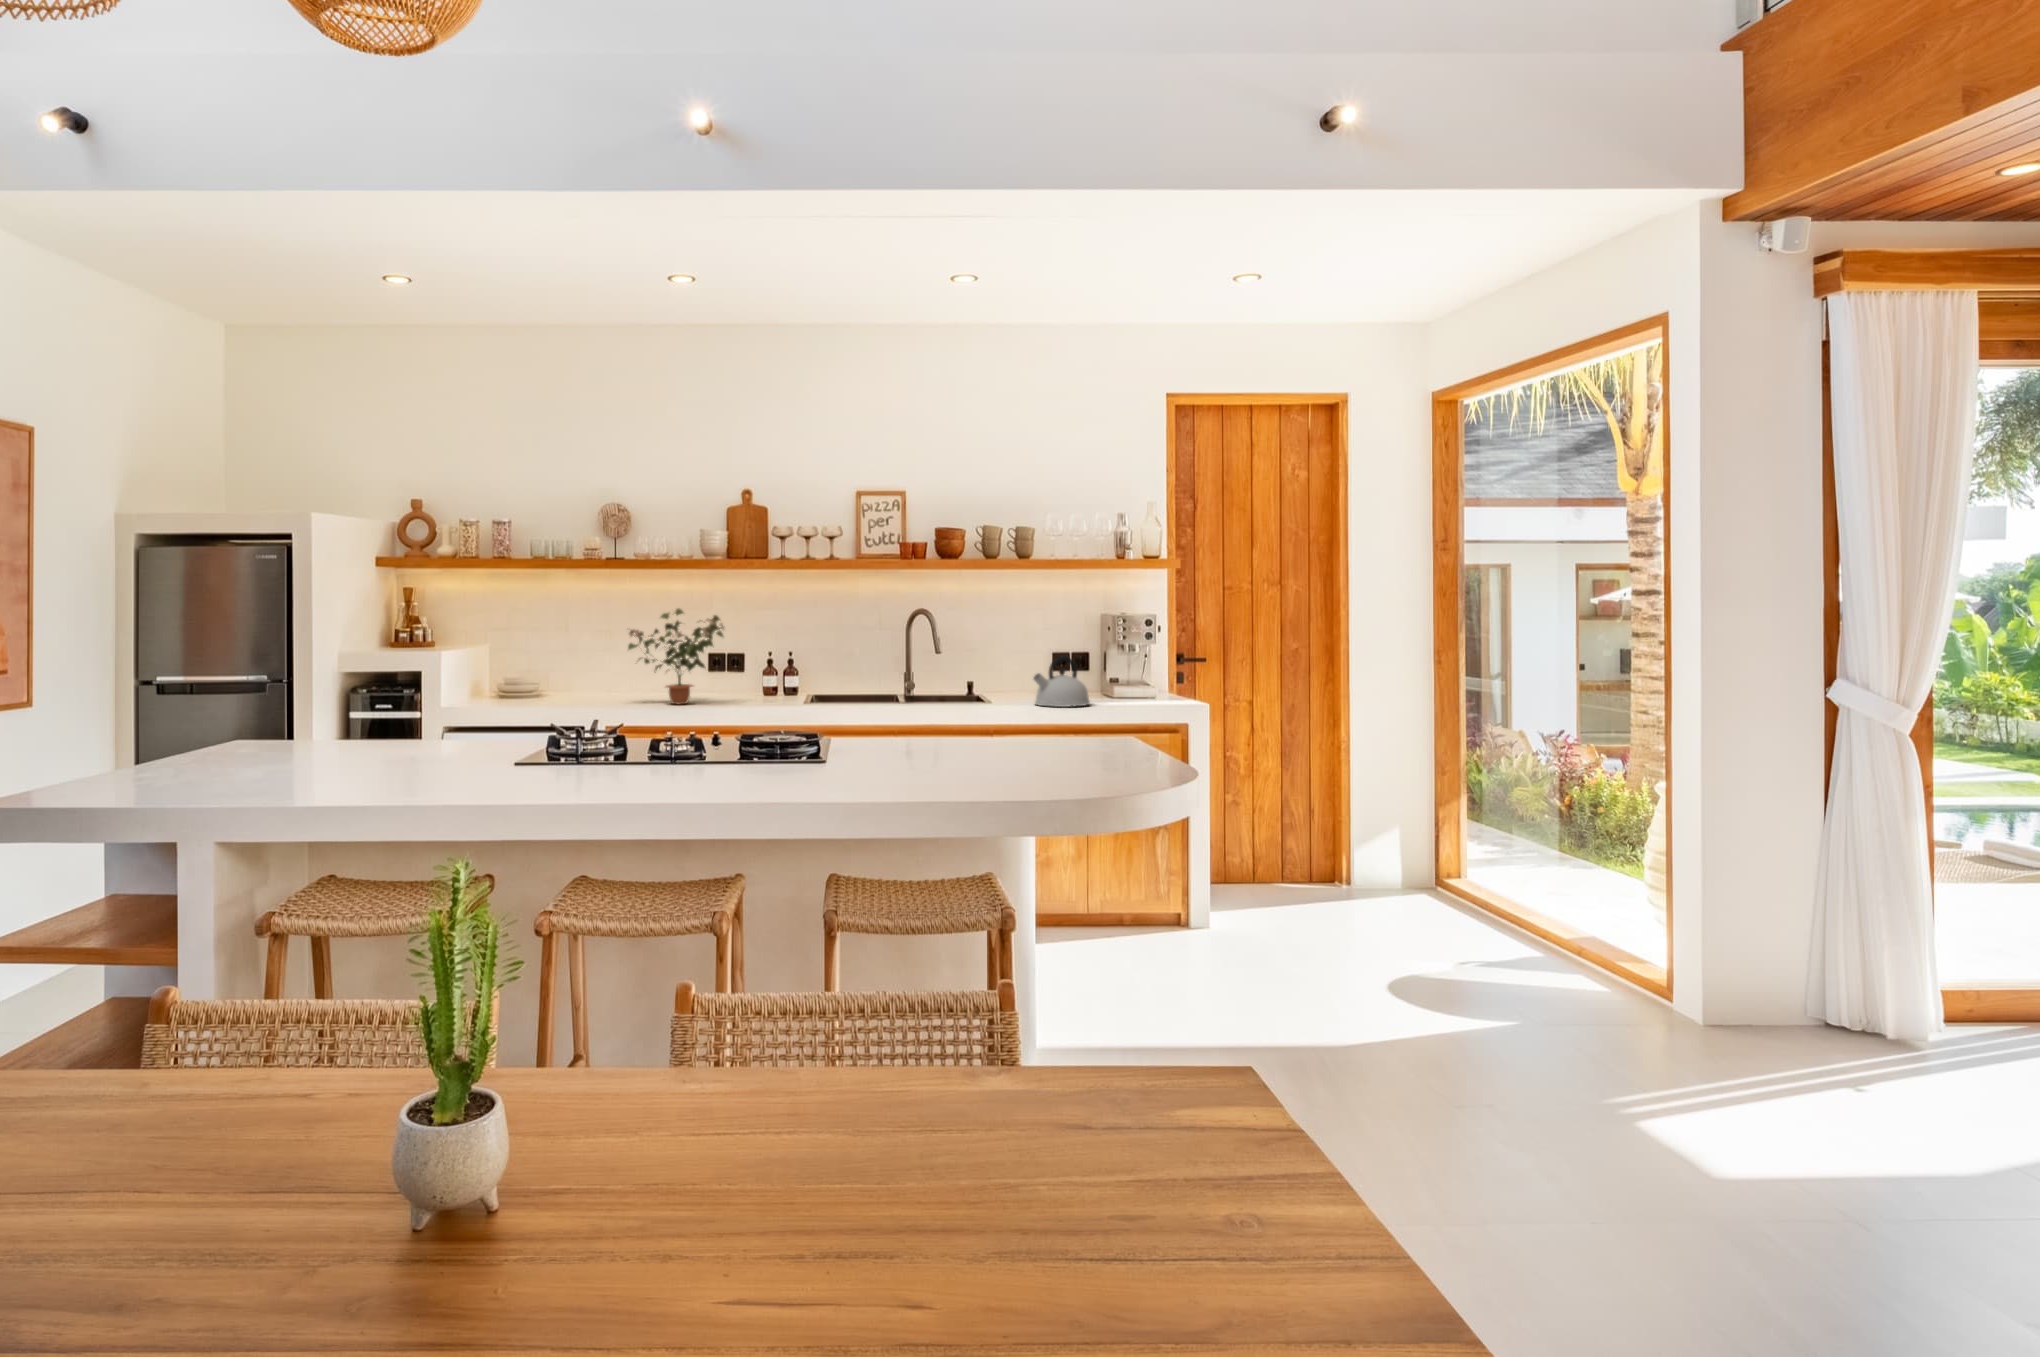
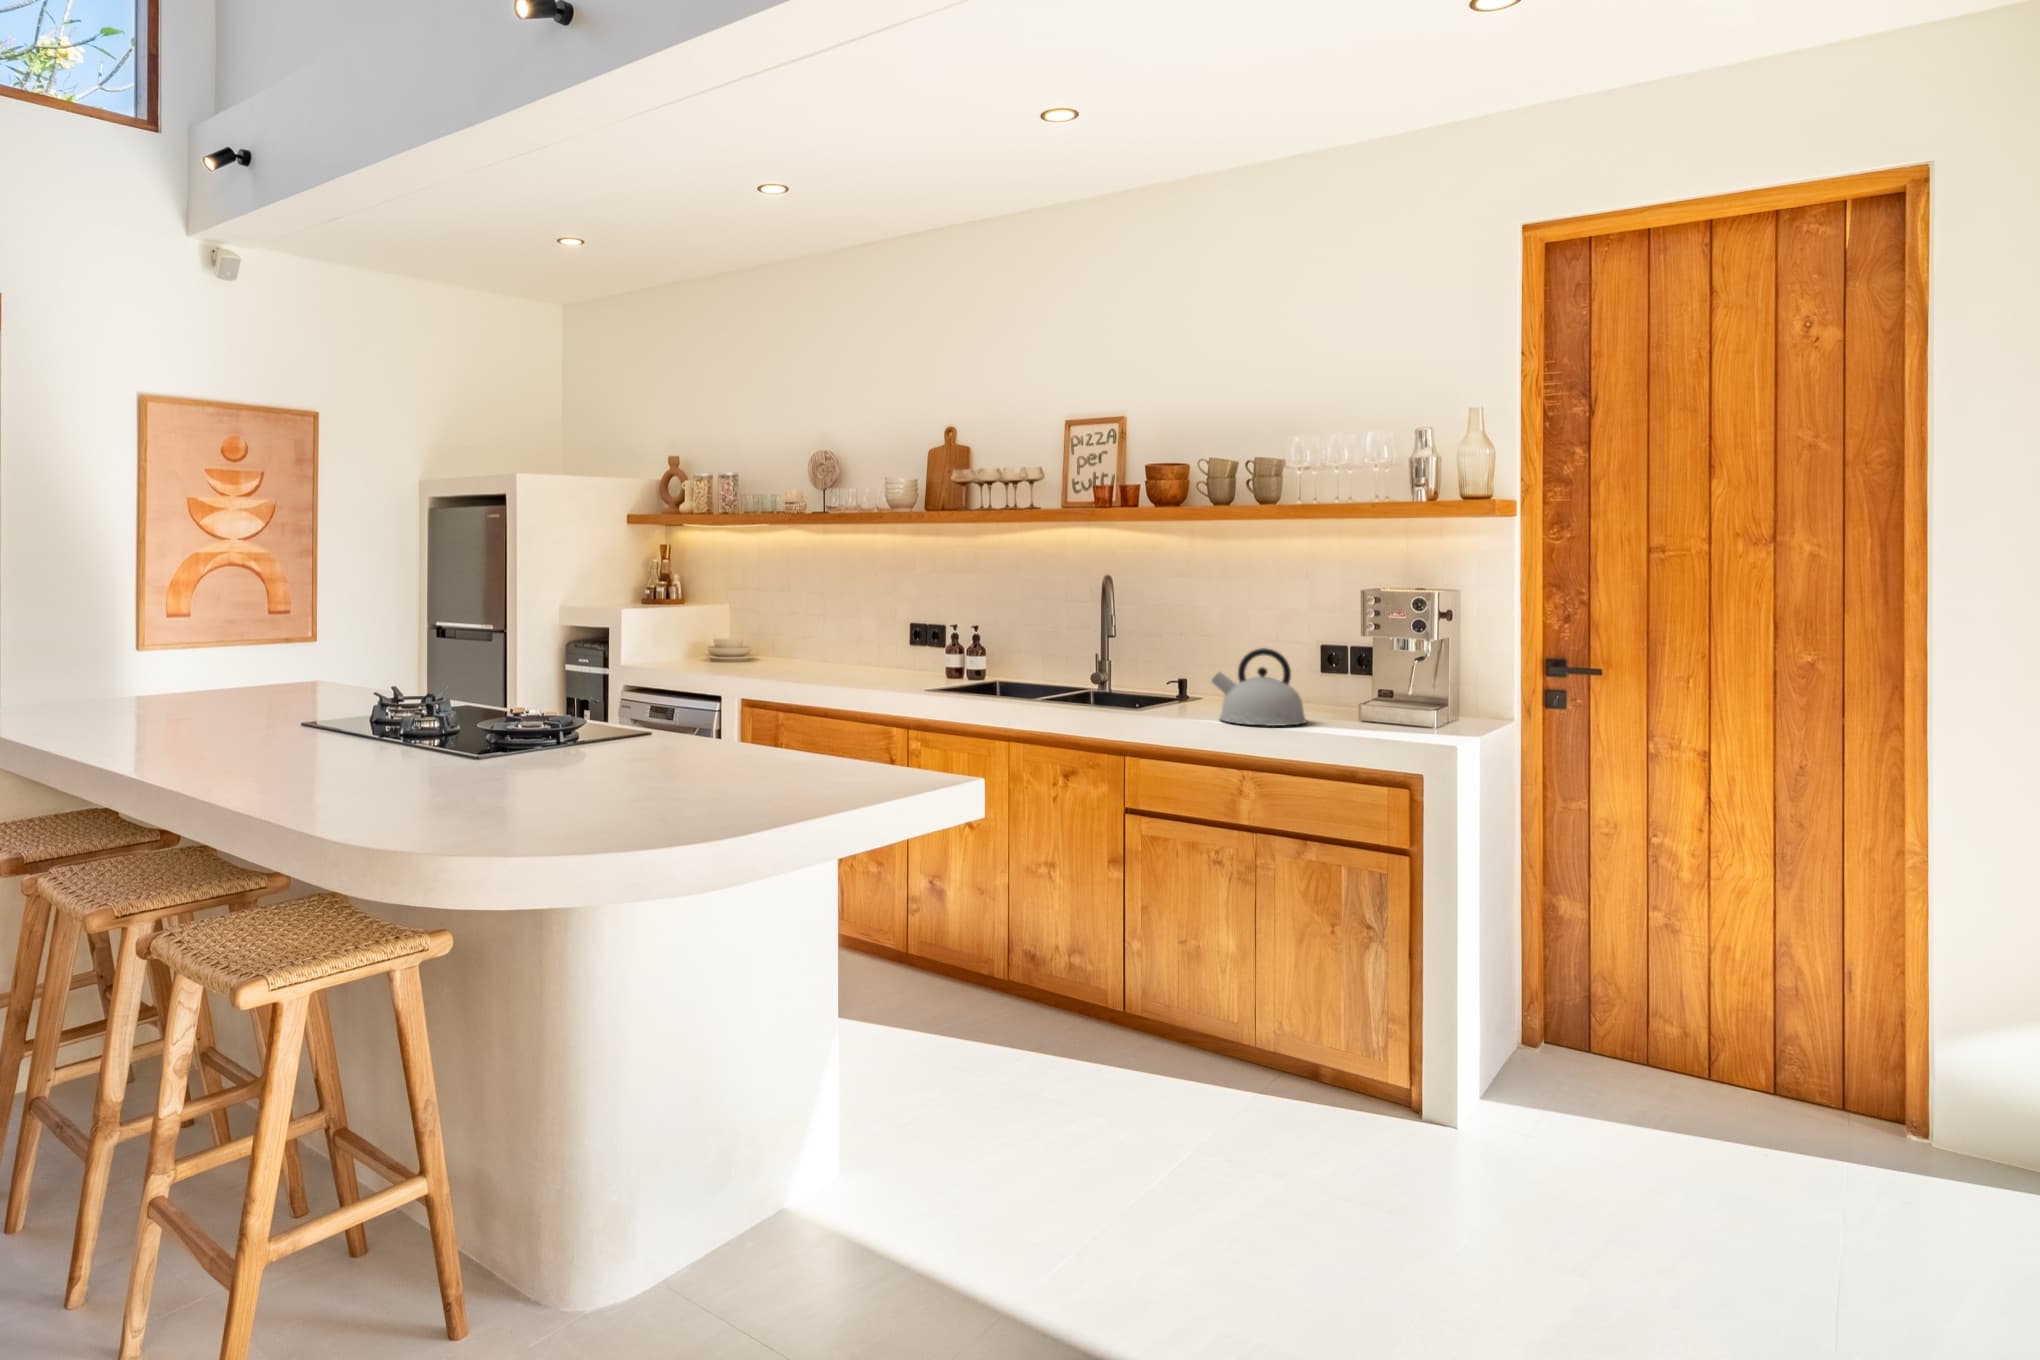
potted plant: present [628,609,724,705] -> none [785,568,889,679]

